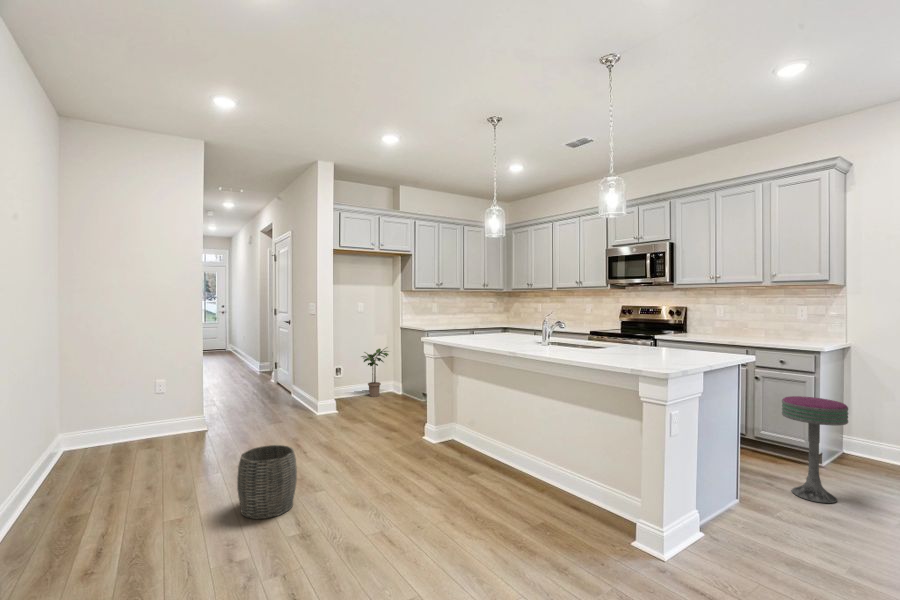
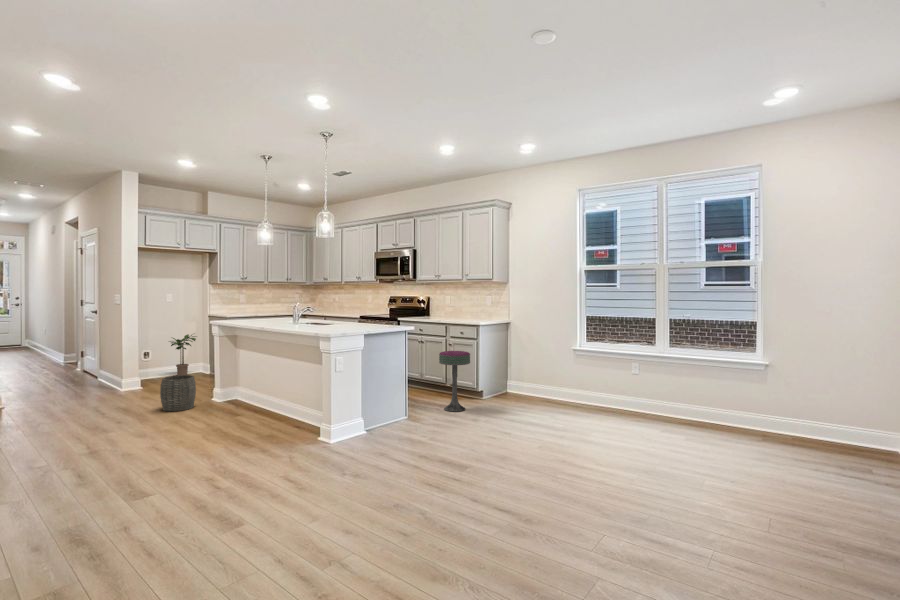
woven basket: present [237,445,297,519] -> present [160,375,196,411]

